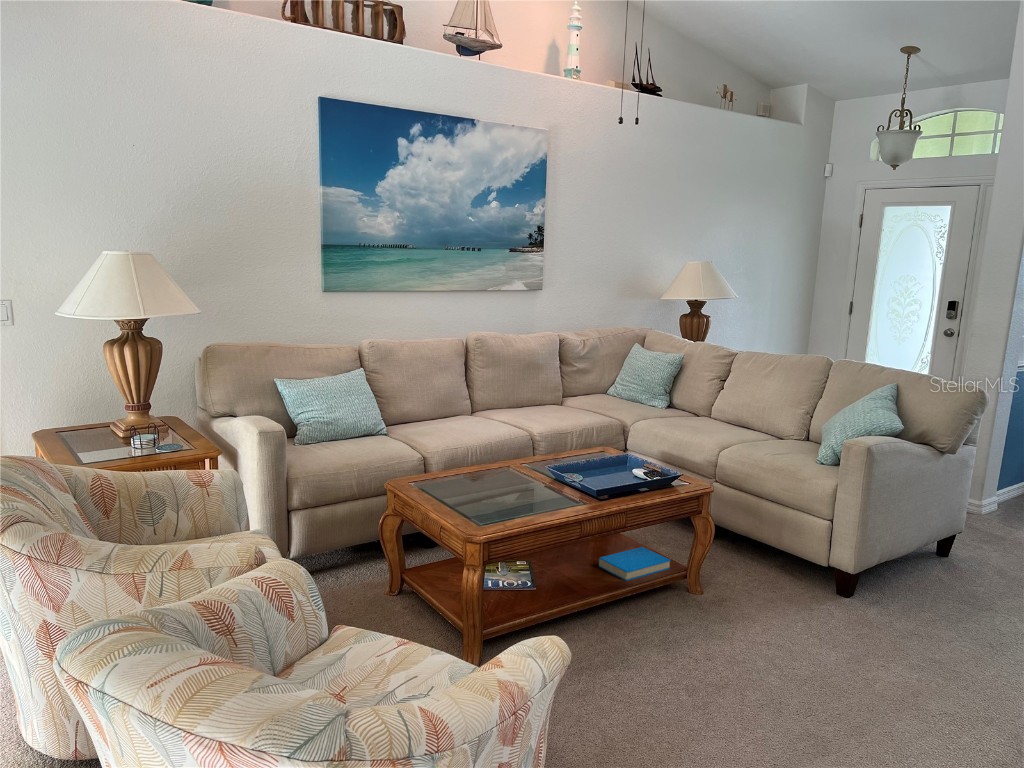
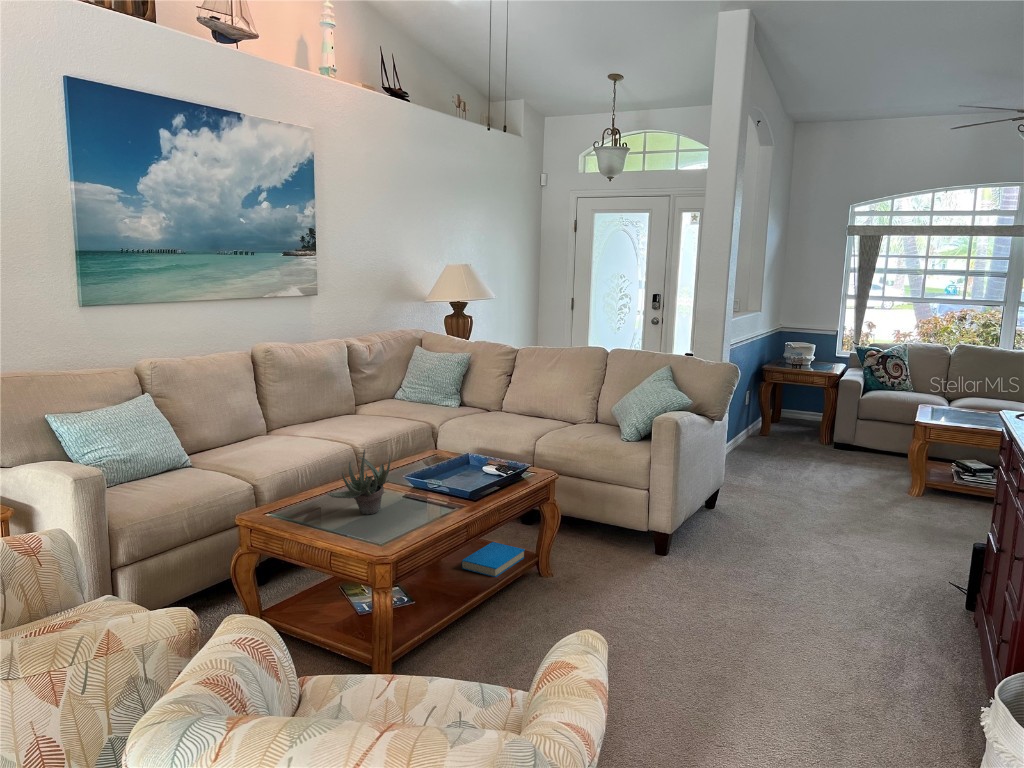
succulent plant: none [453,431,516,494] -> present [328,449,390,514]

